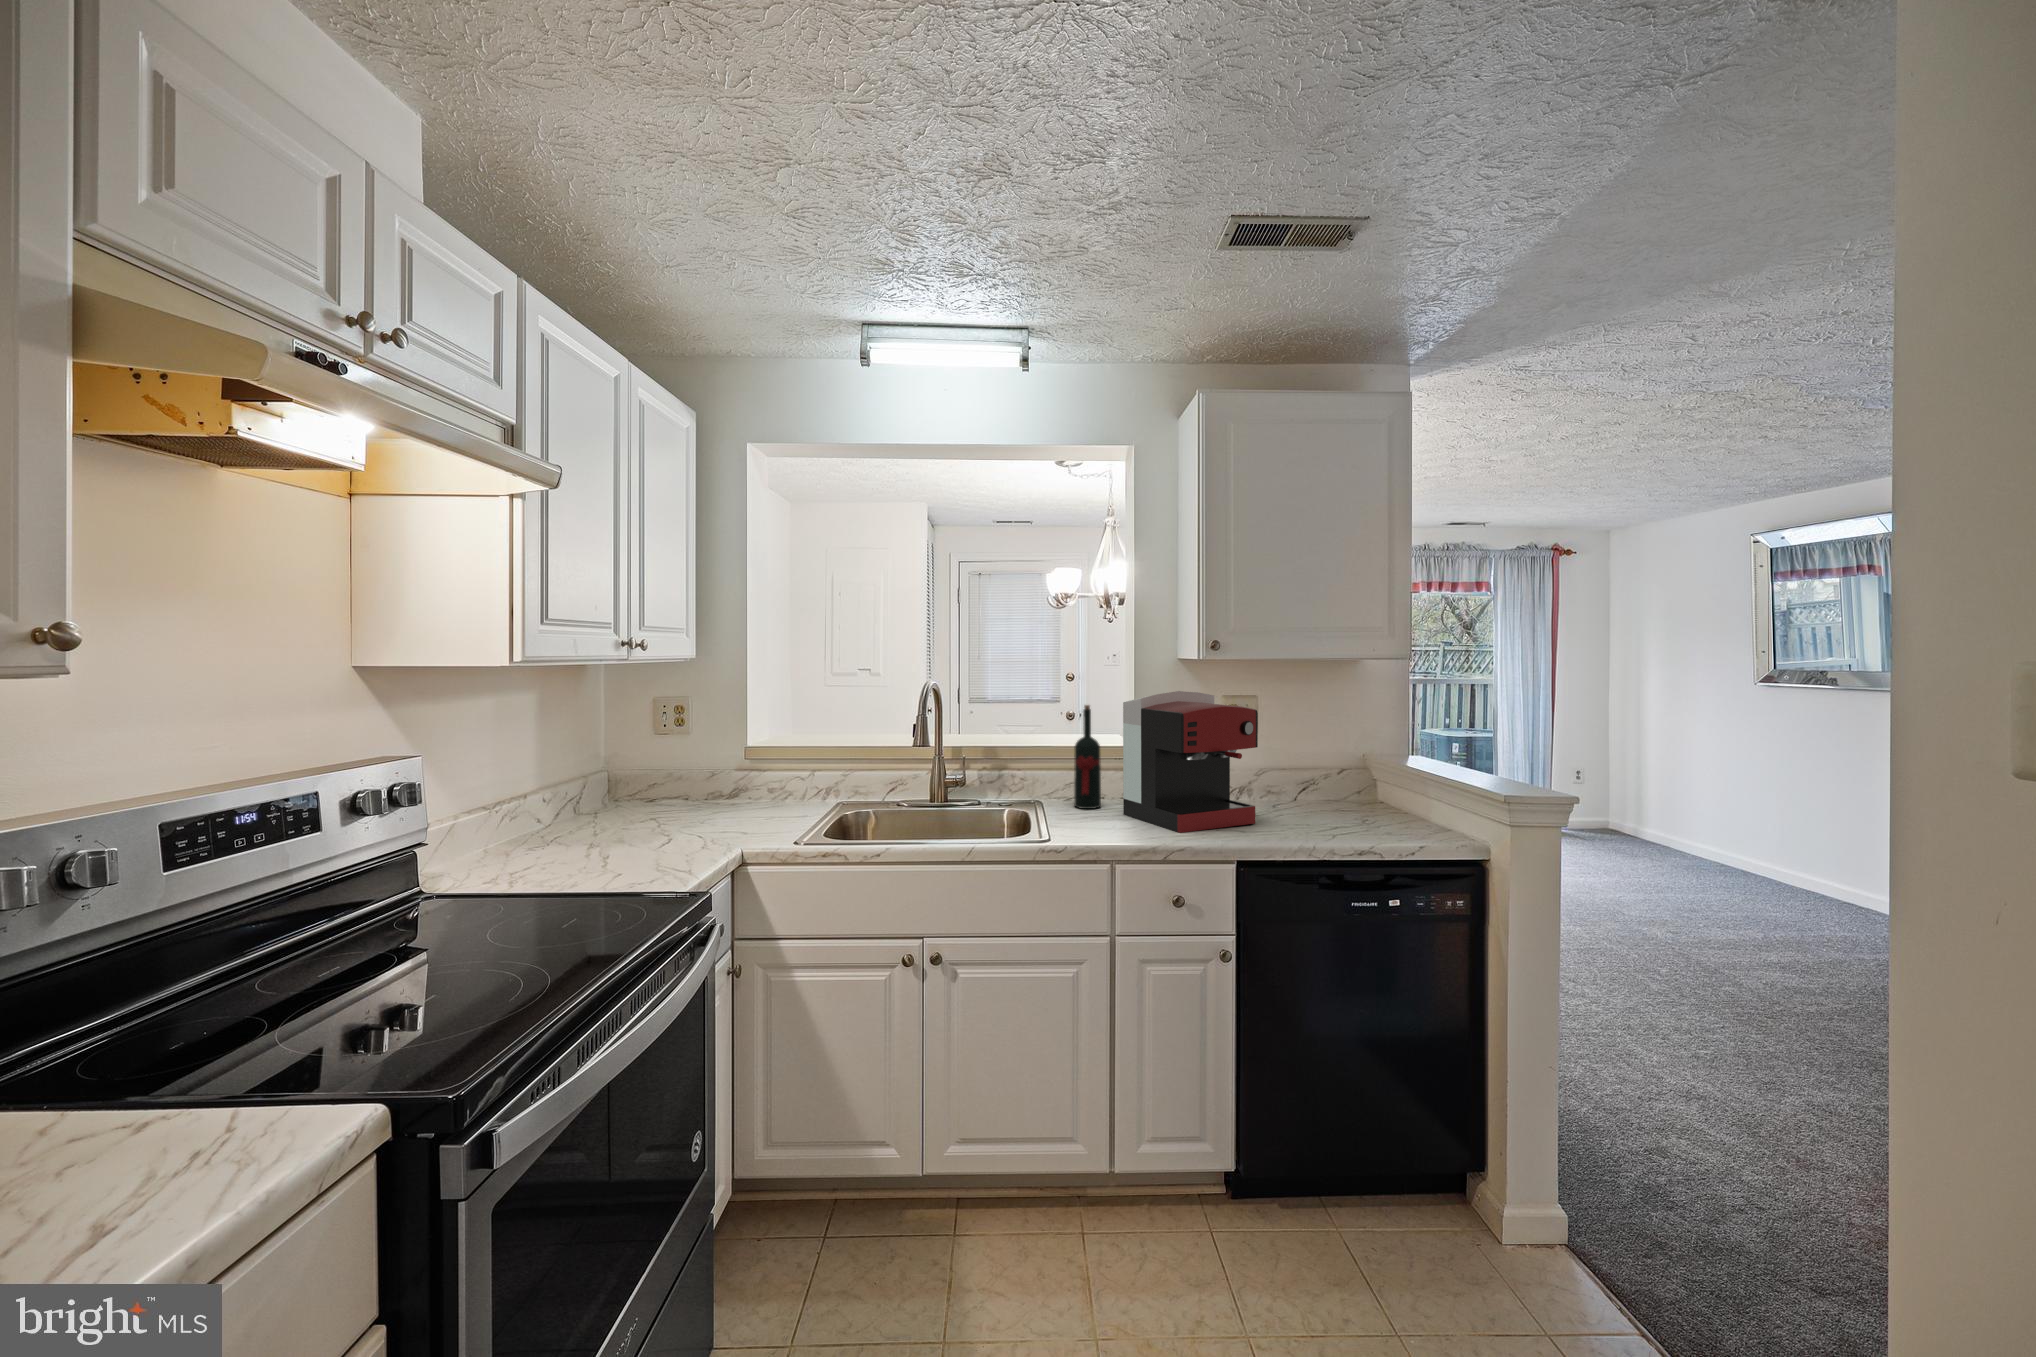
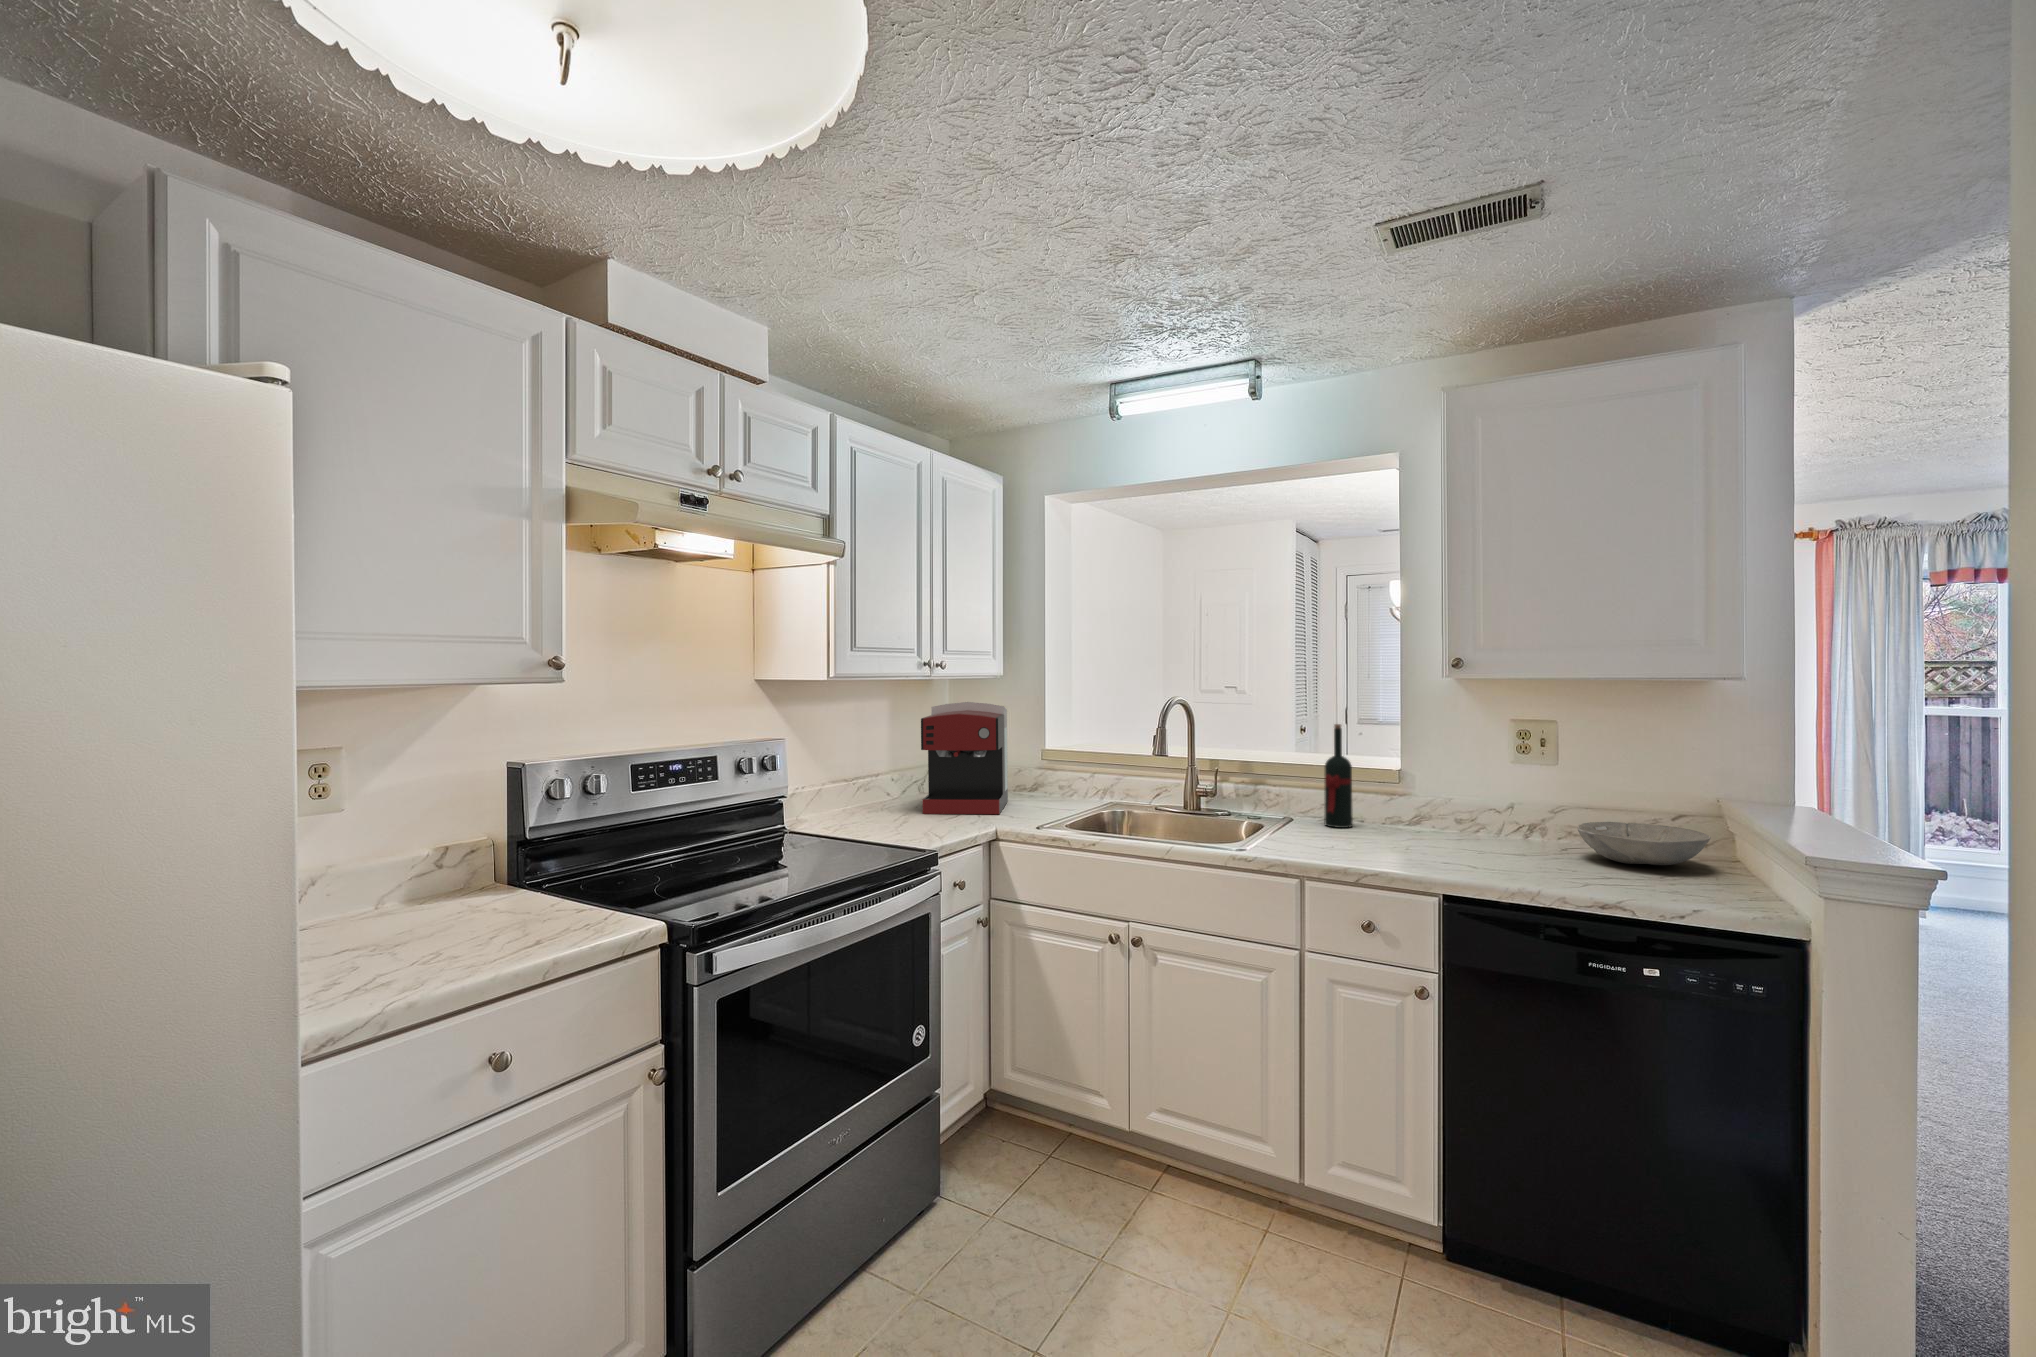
coffee maker: present [1123,691,1258,833] -> present [921,702,1008,814]
bowl: none [1300,782,1399,817] -> present [1578,822,1711,865]

